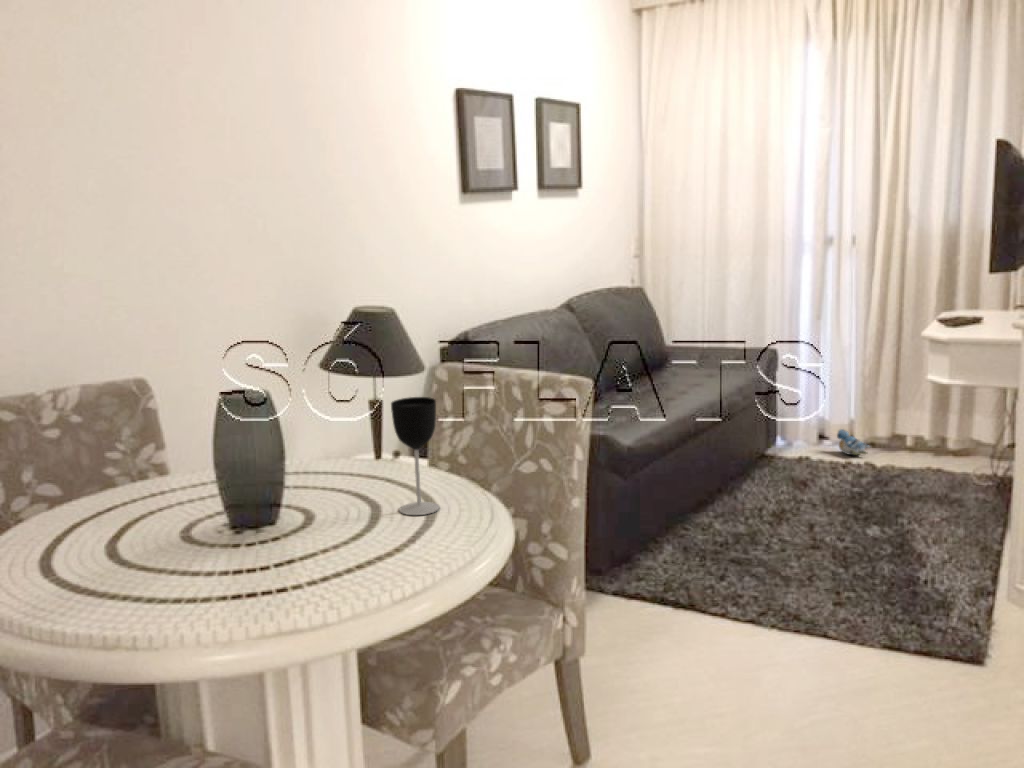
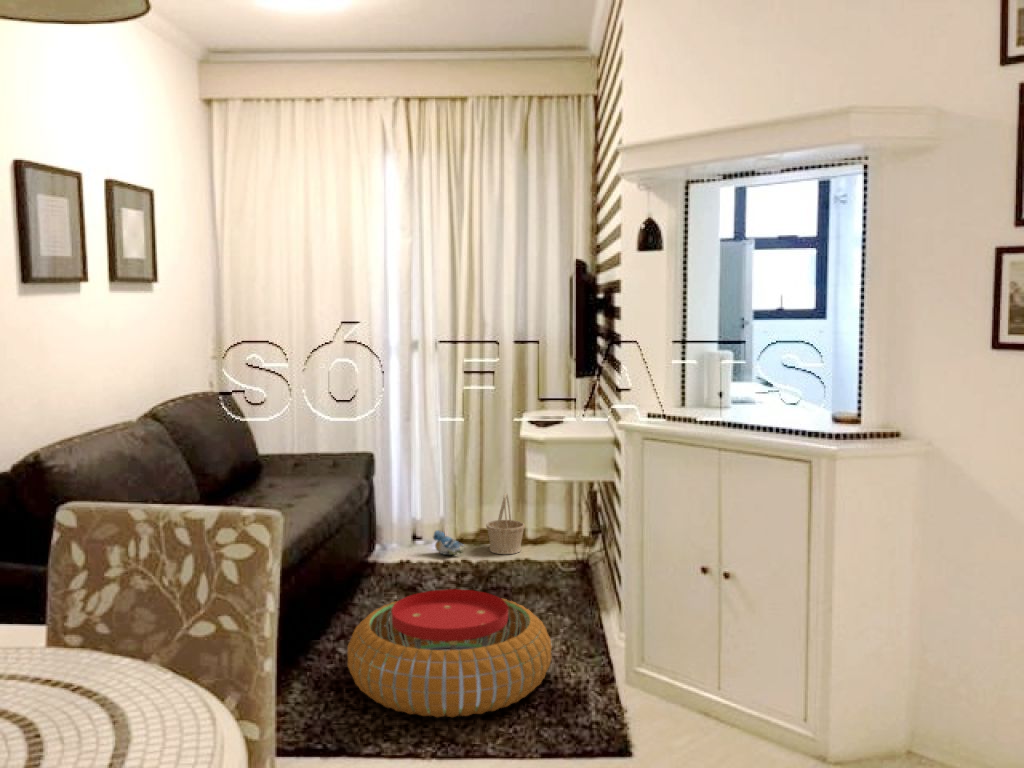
basket: none [897,396,942,461] -> present [486,493,525,554]
wine glass: present [391,397,440,515] -> none [60,563,130,731]
pouf: none [713,481,925,601] -> present [347,589,552,717]

